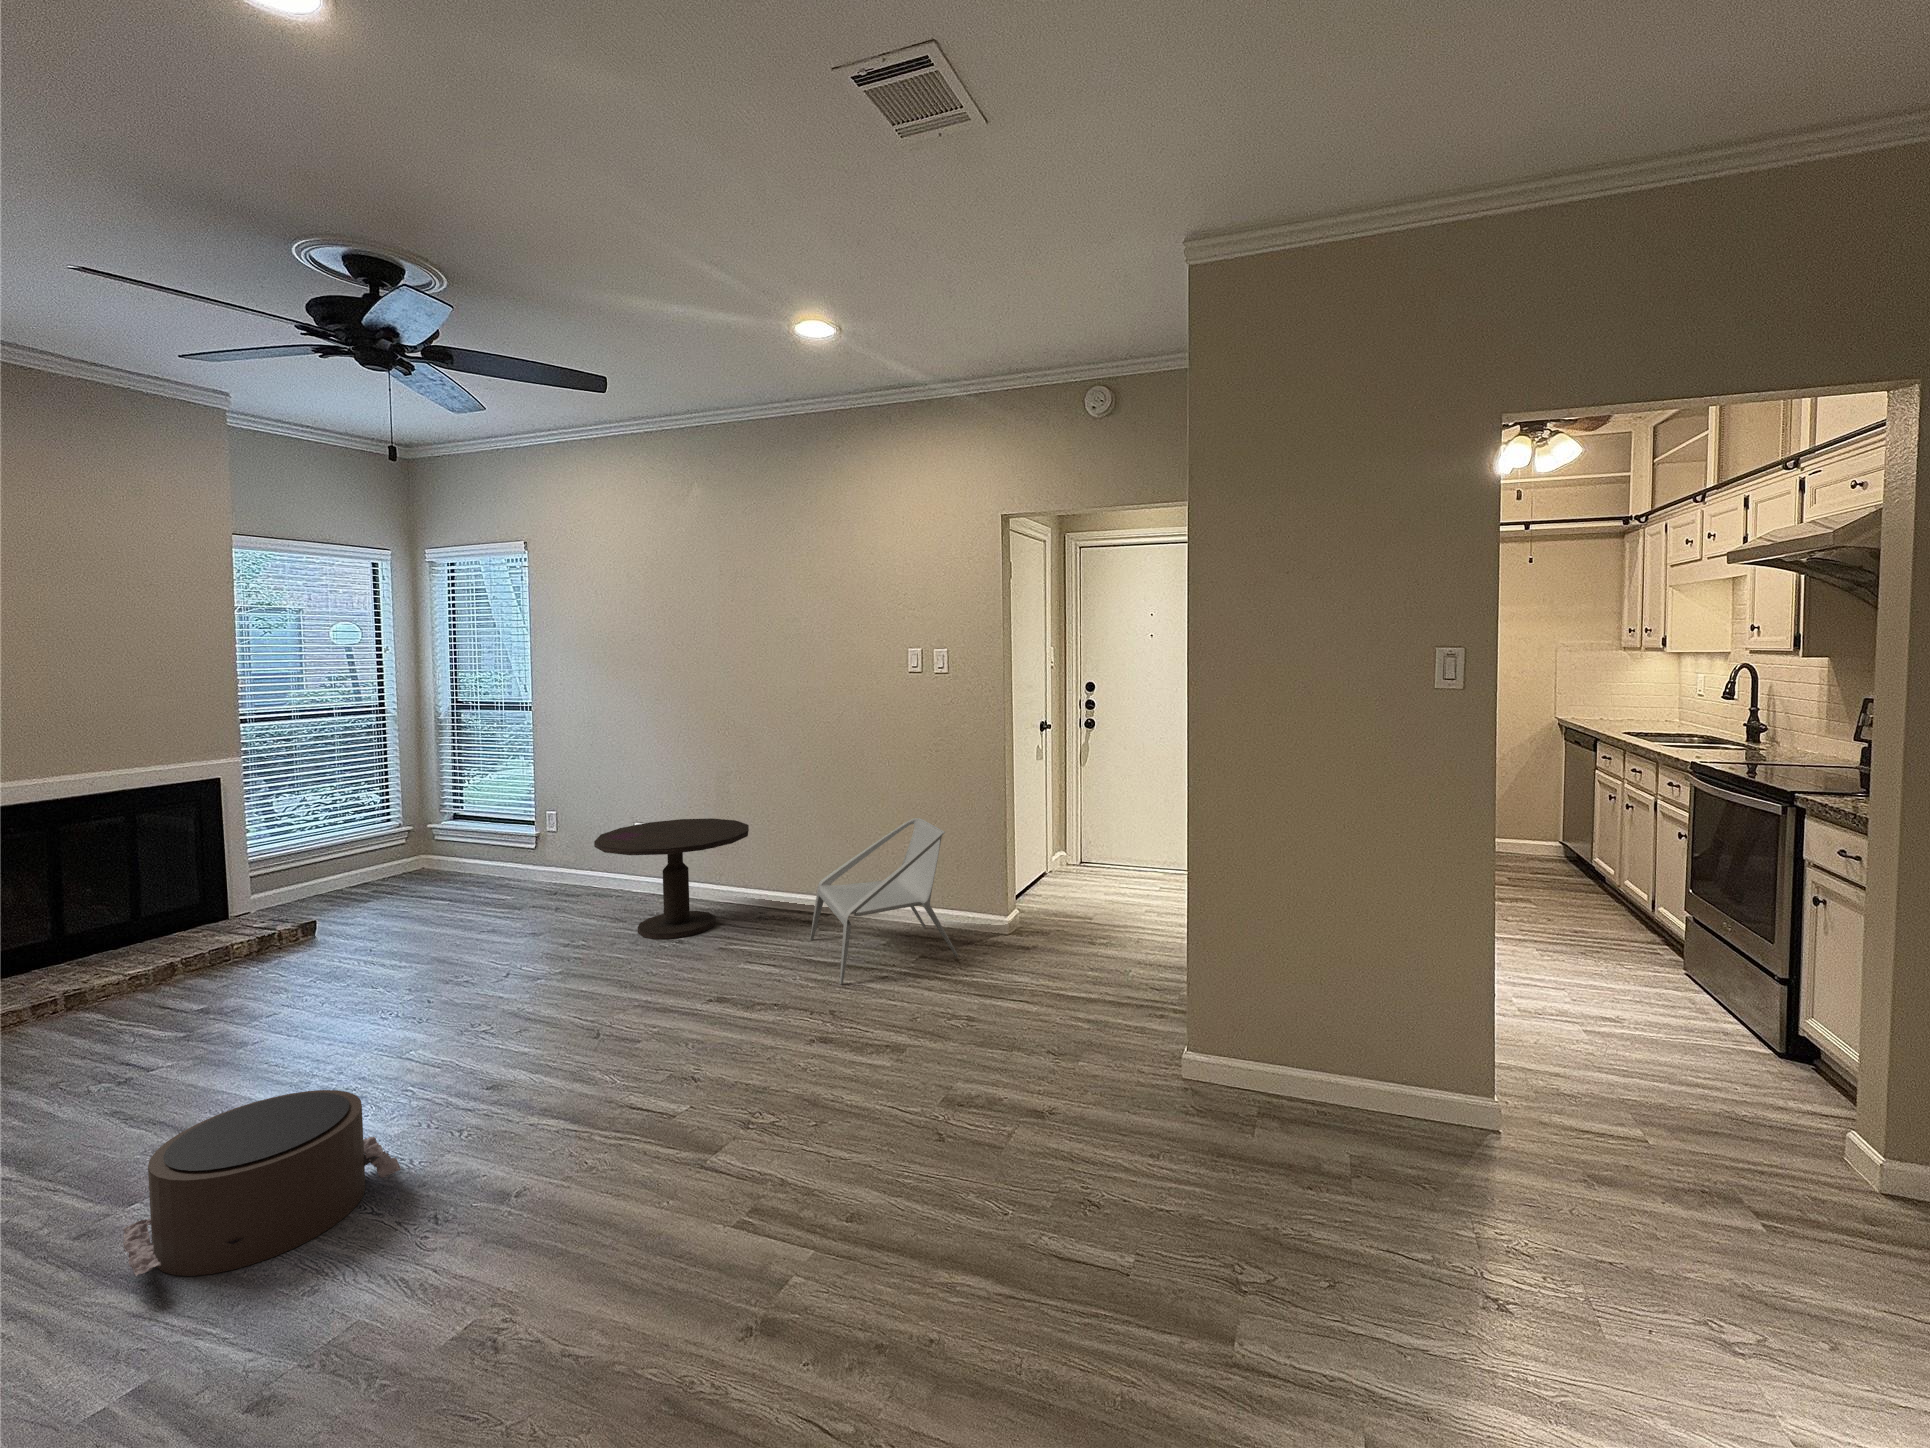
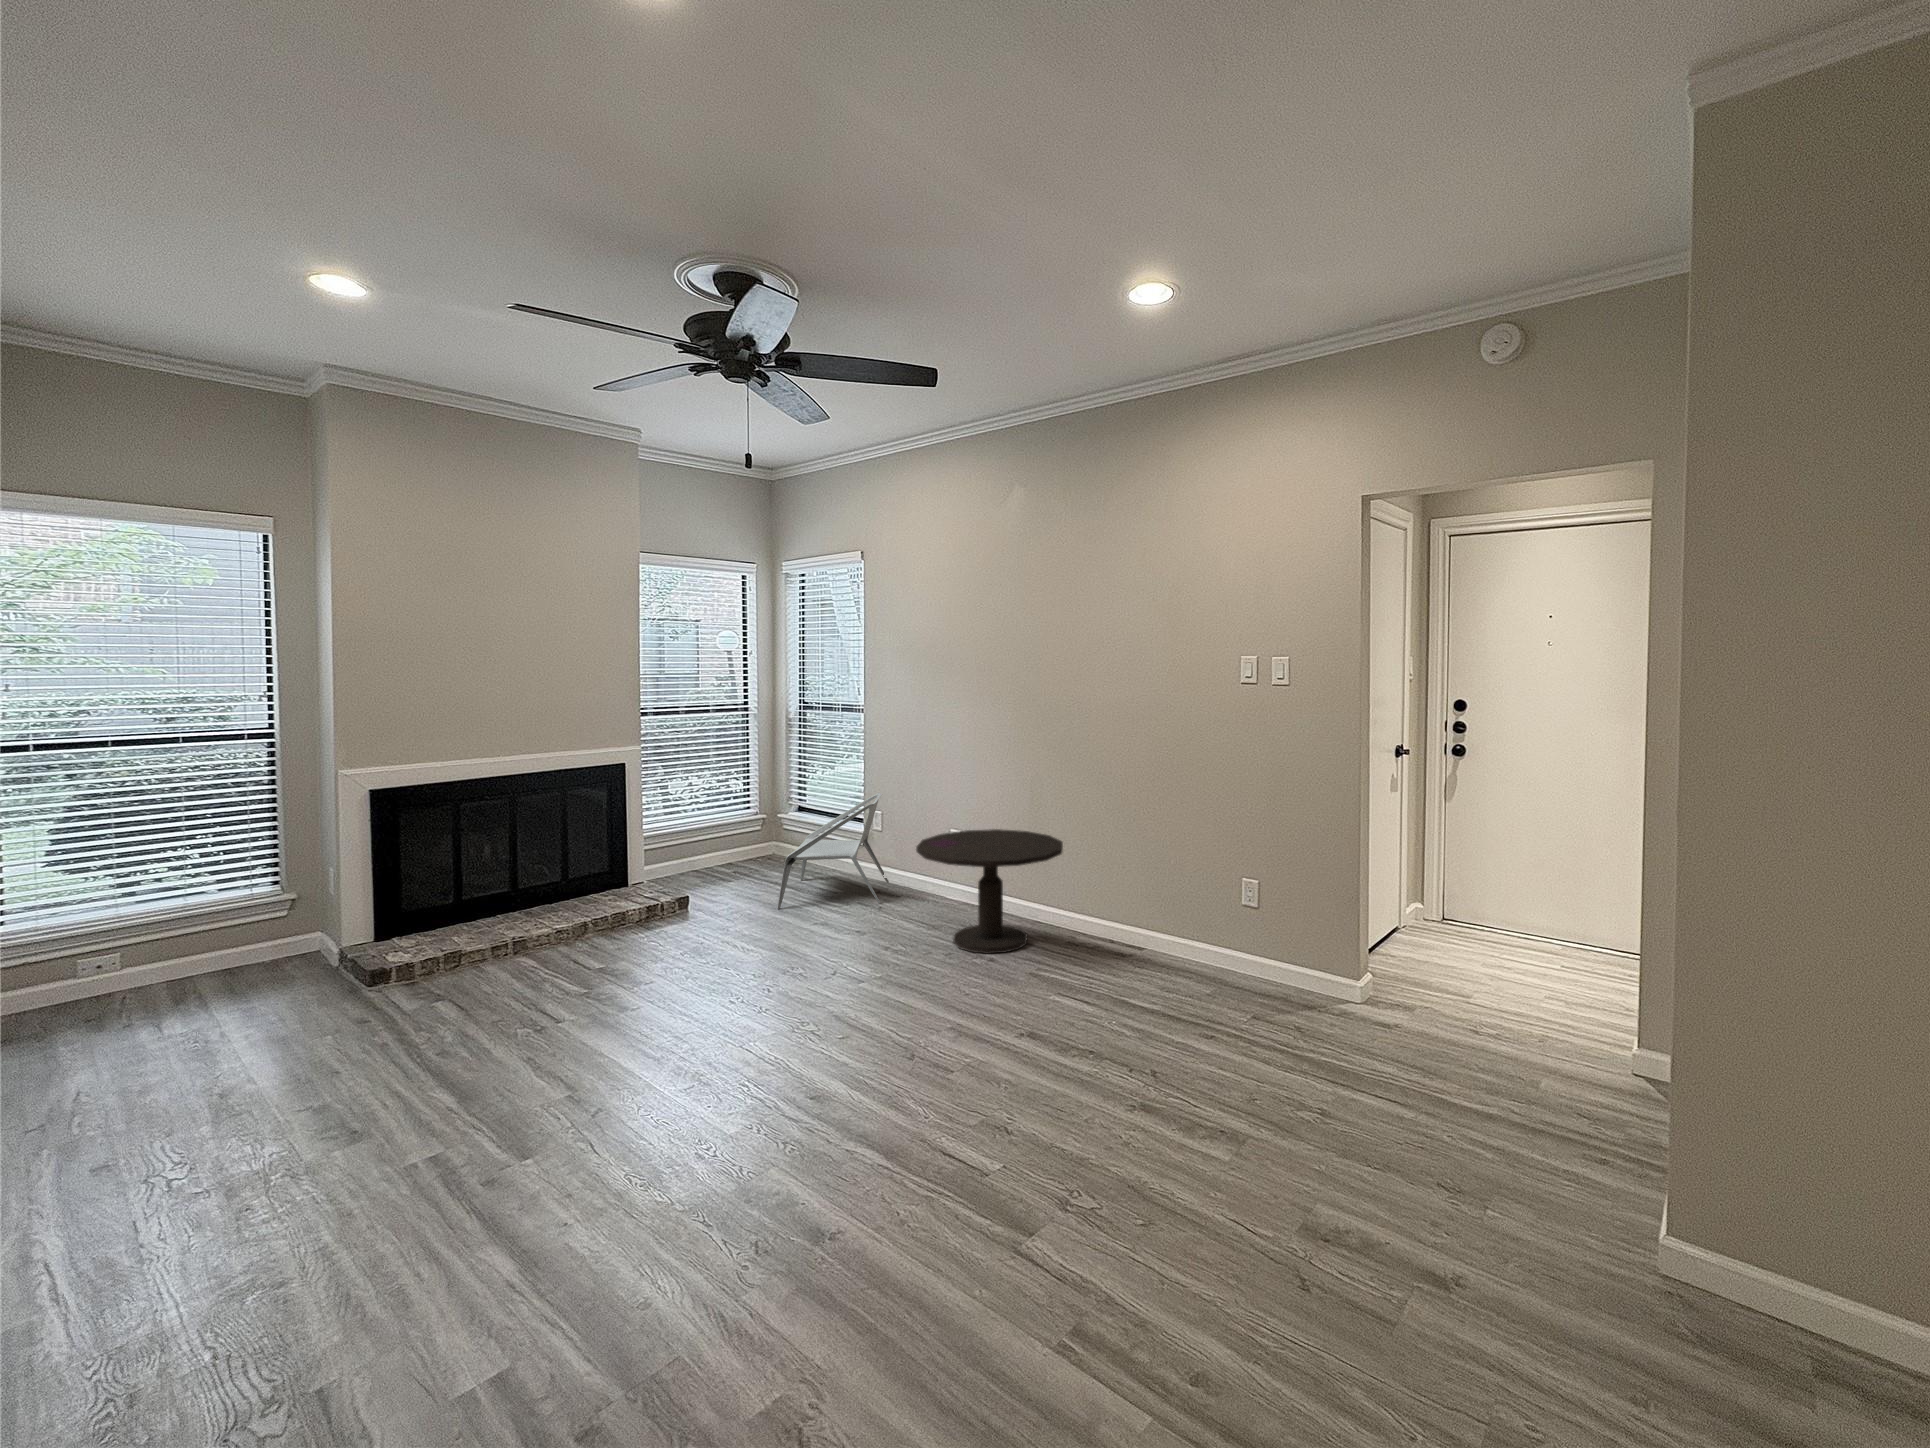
armchair: present [810,818,958,985] -> present [777,793,889,909]
pouf: present [123,1090,401,1276] -> none [503,1082,729,1262]

